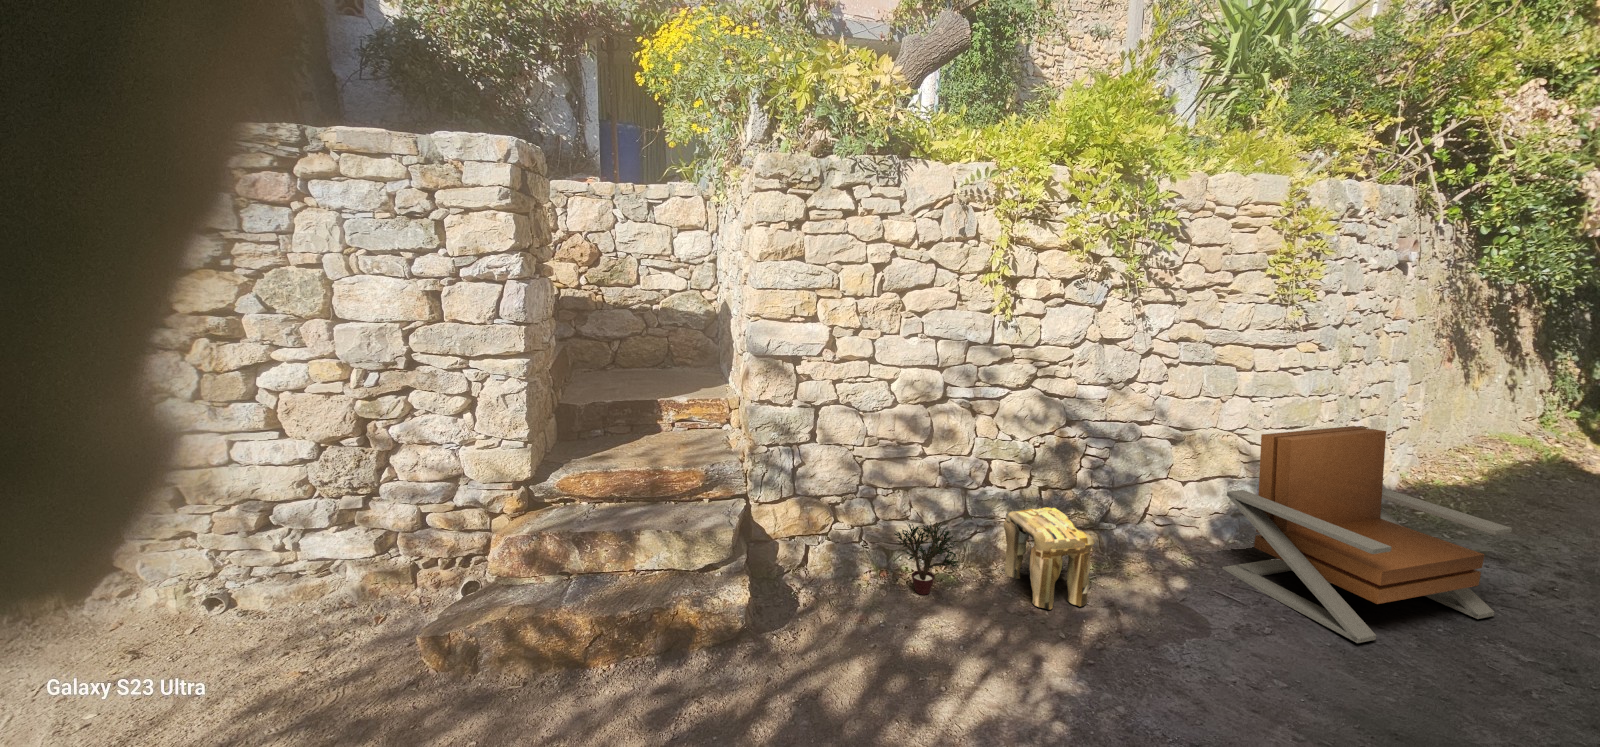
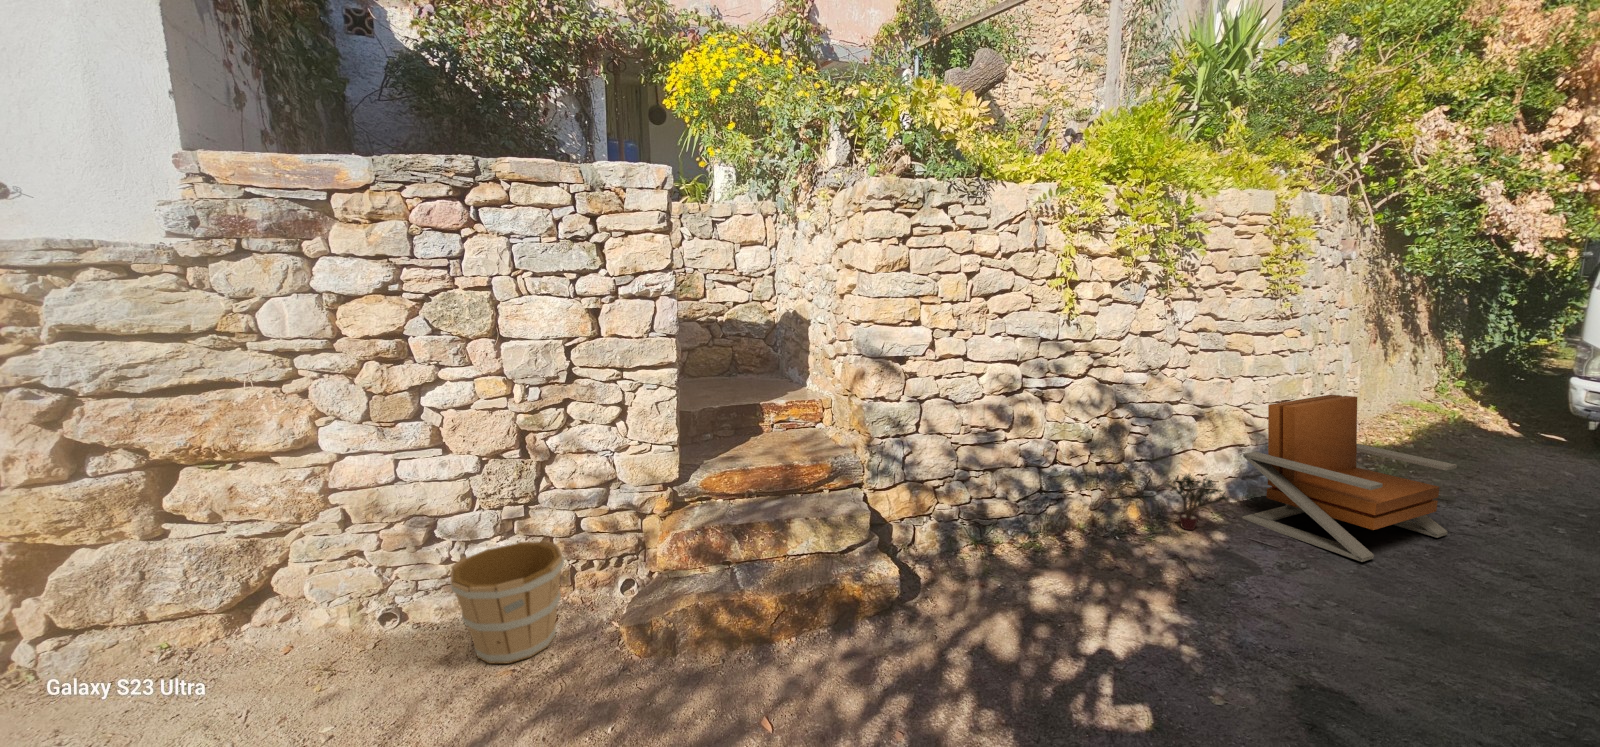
stool: present [1003,507,1095,609] -> none [1075,476,1158,559]
potted plant: present [894,523,957,595] -> present [1165,474,1229,530]
wooden bucket: none [250,534,391,665] -> present [450,540,564,664]

